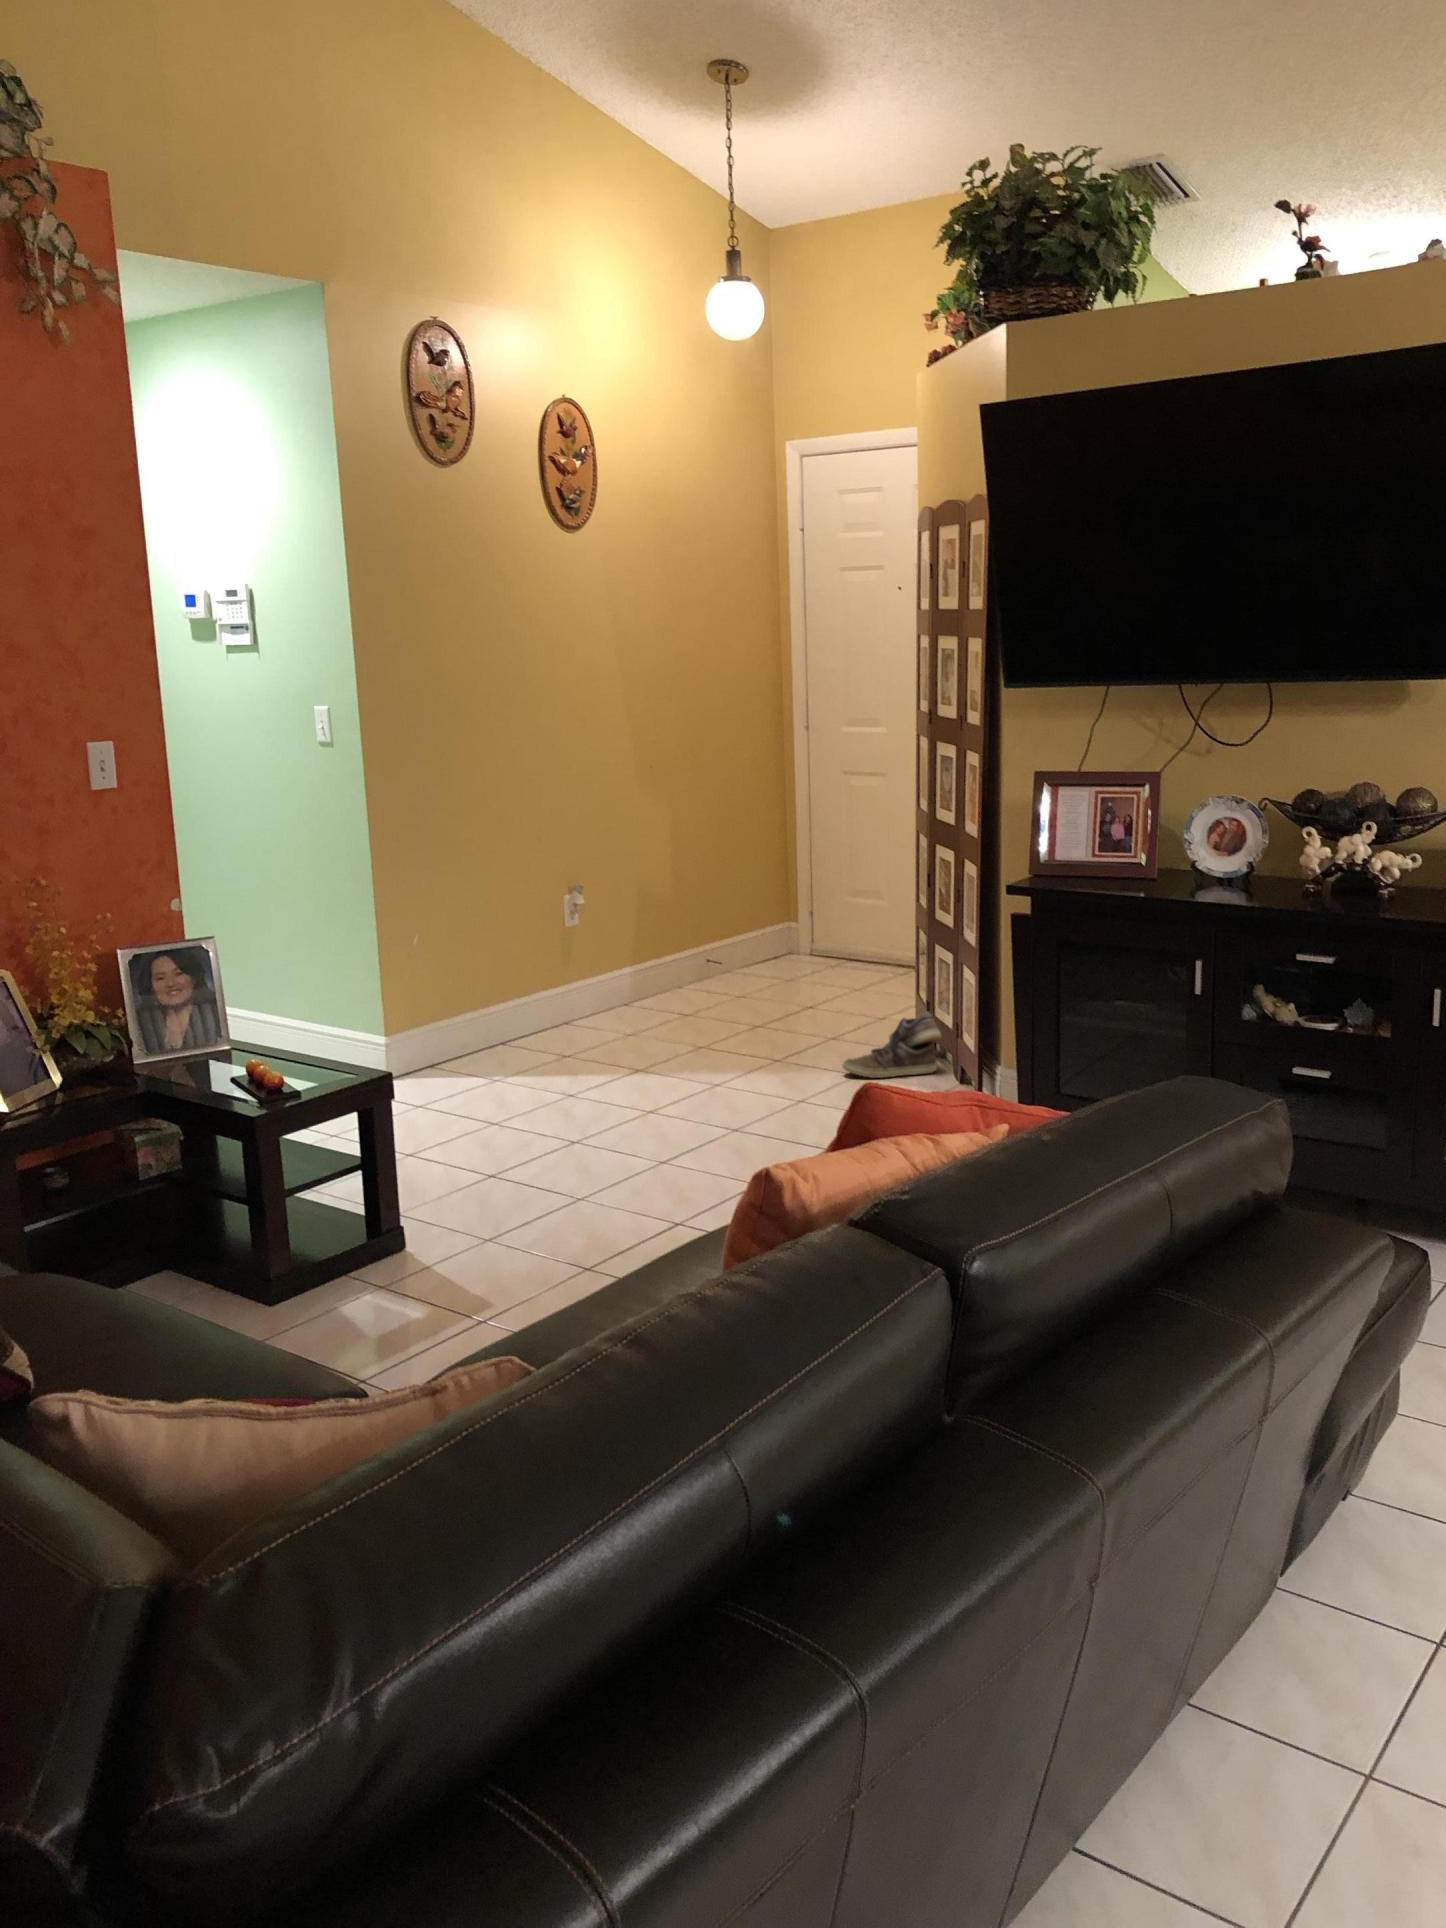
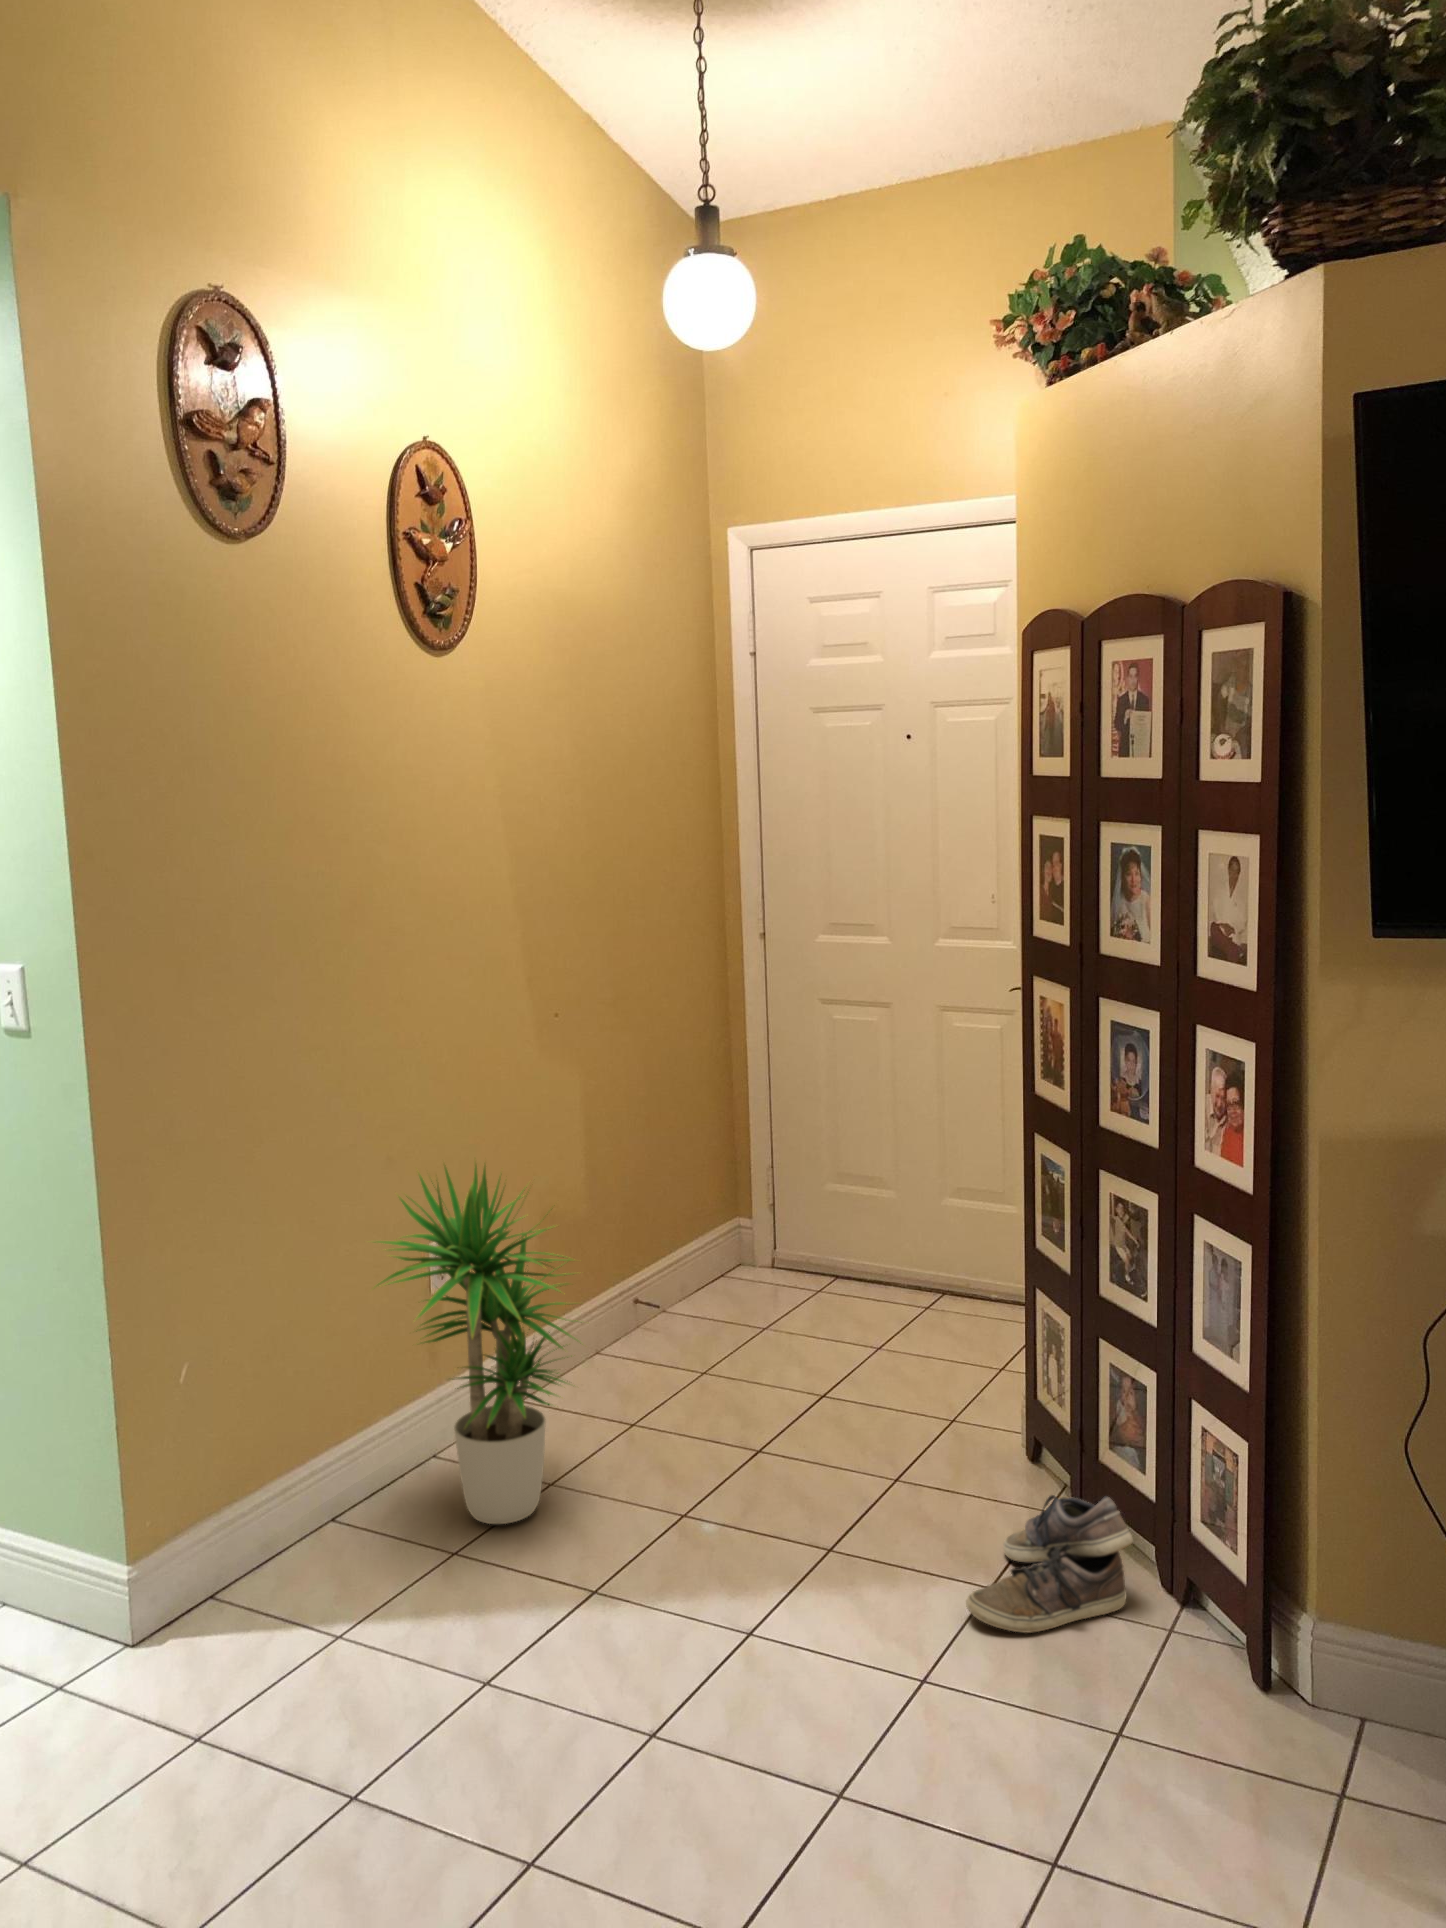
potted plant: none [521,831,657,1043] -> present [374,1164,577,1524]

